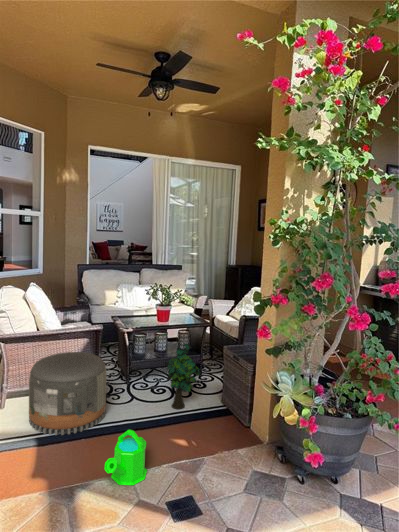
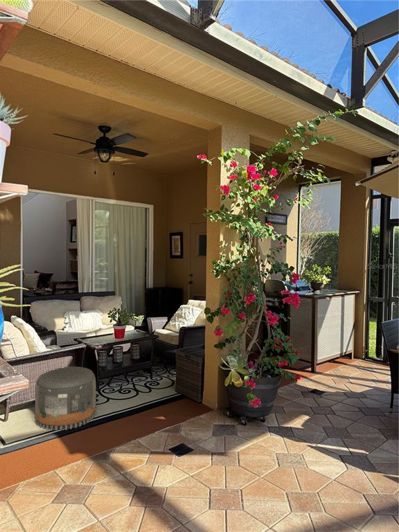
decorative plant: present [165,343,201,409] -> none [132,350,162,400]
watering can: present [104,430,147,486] -> none [124,409,148,447]

